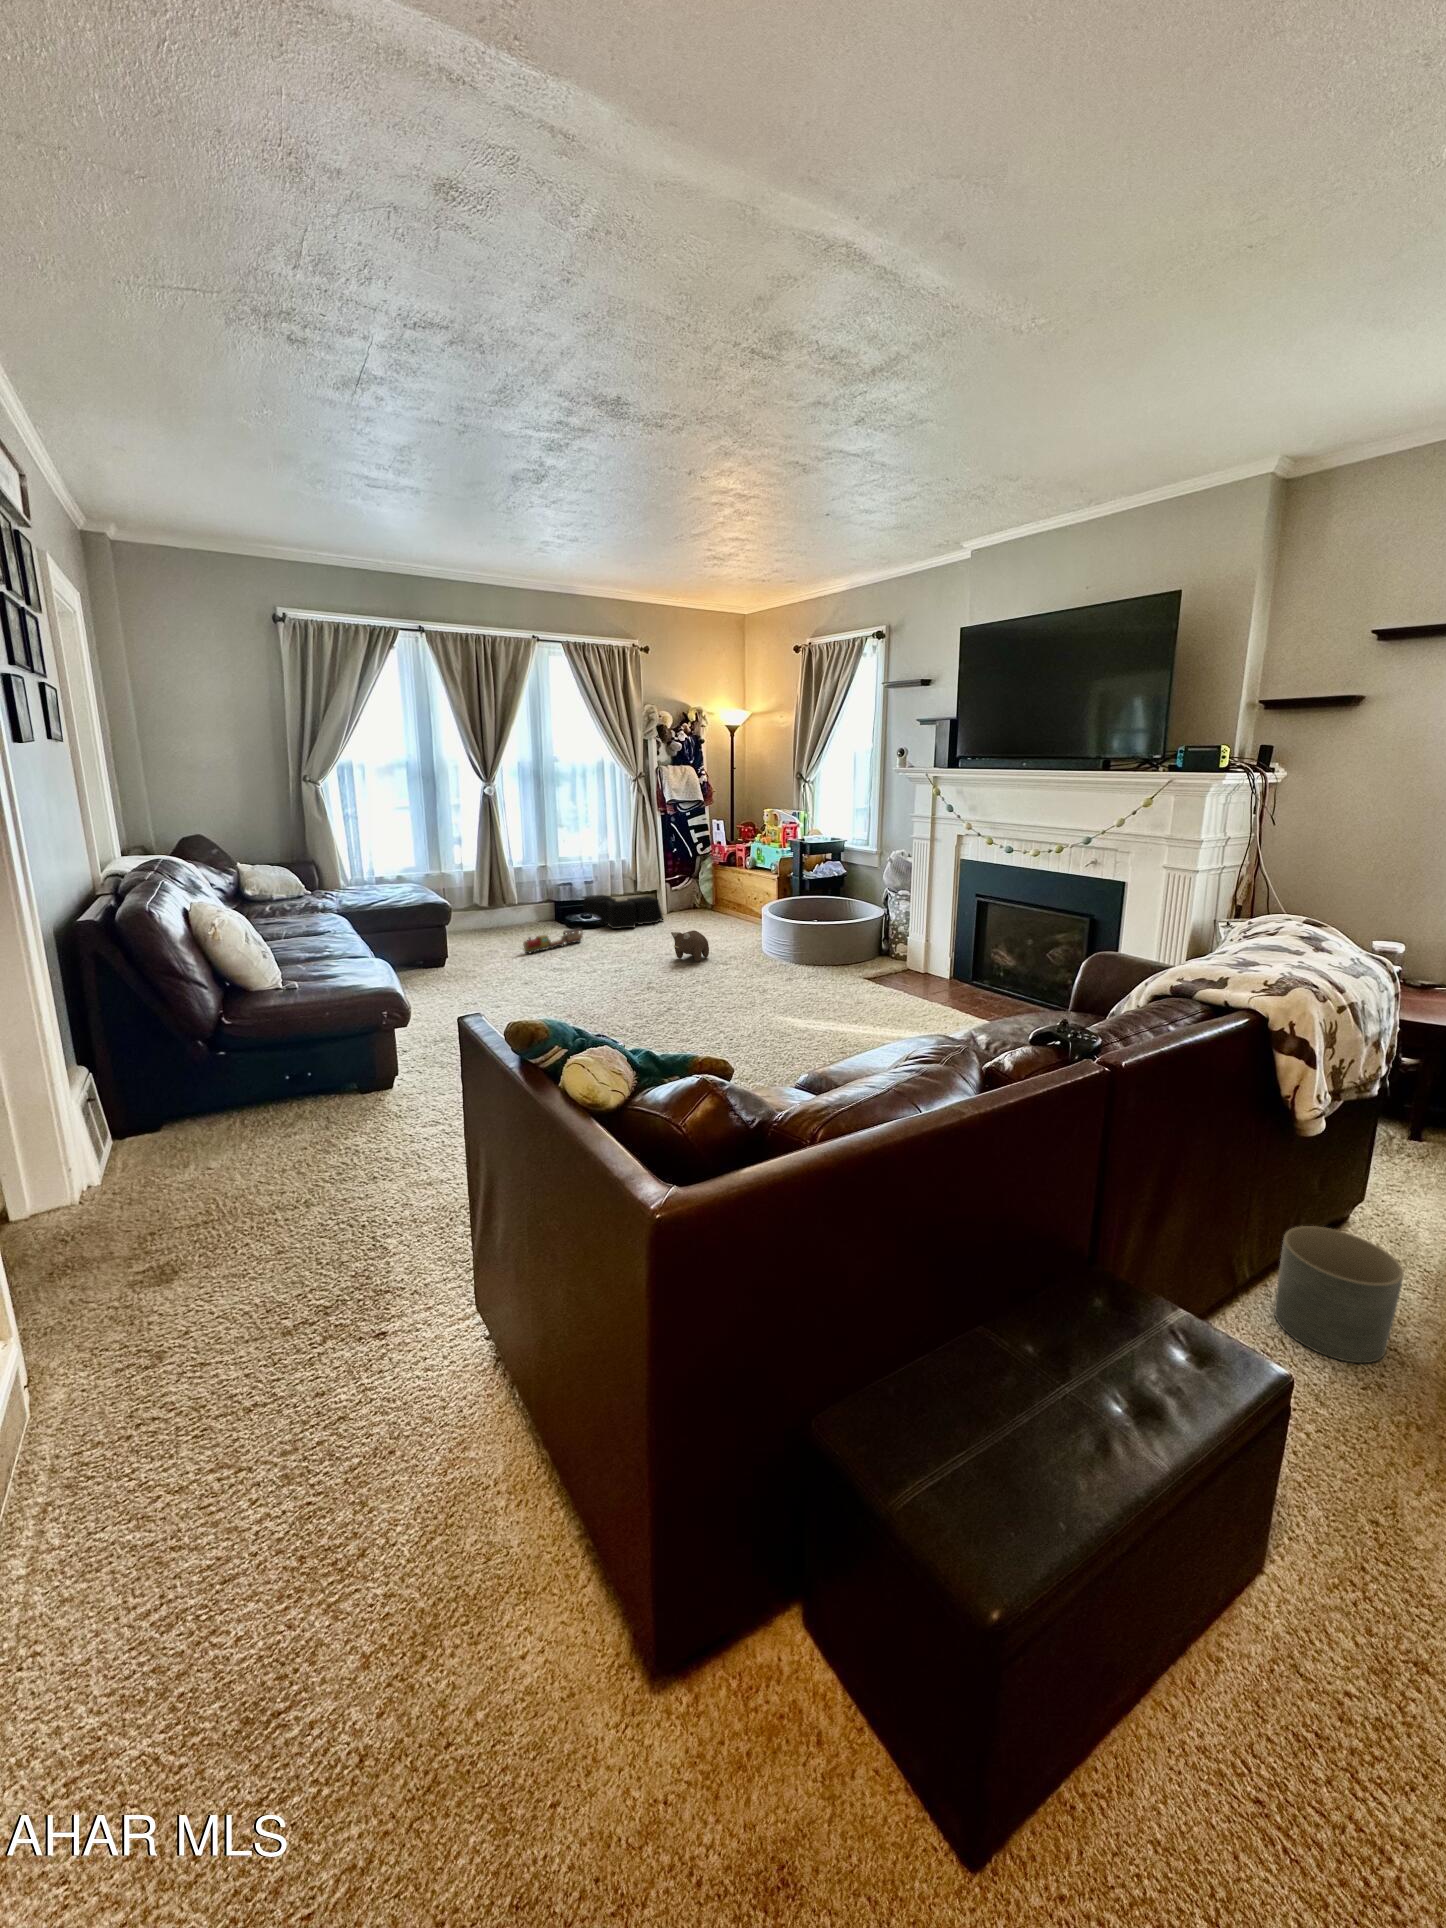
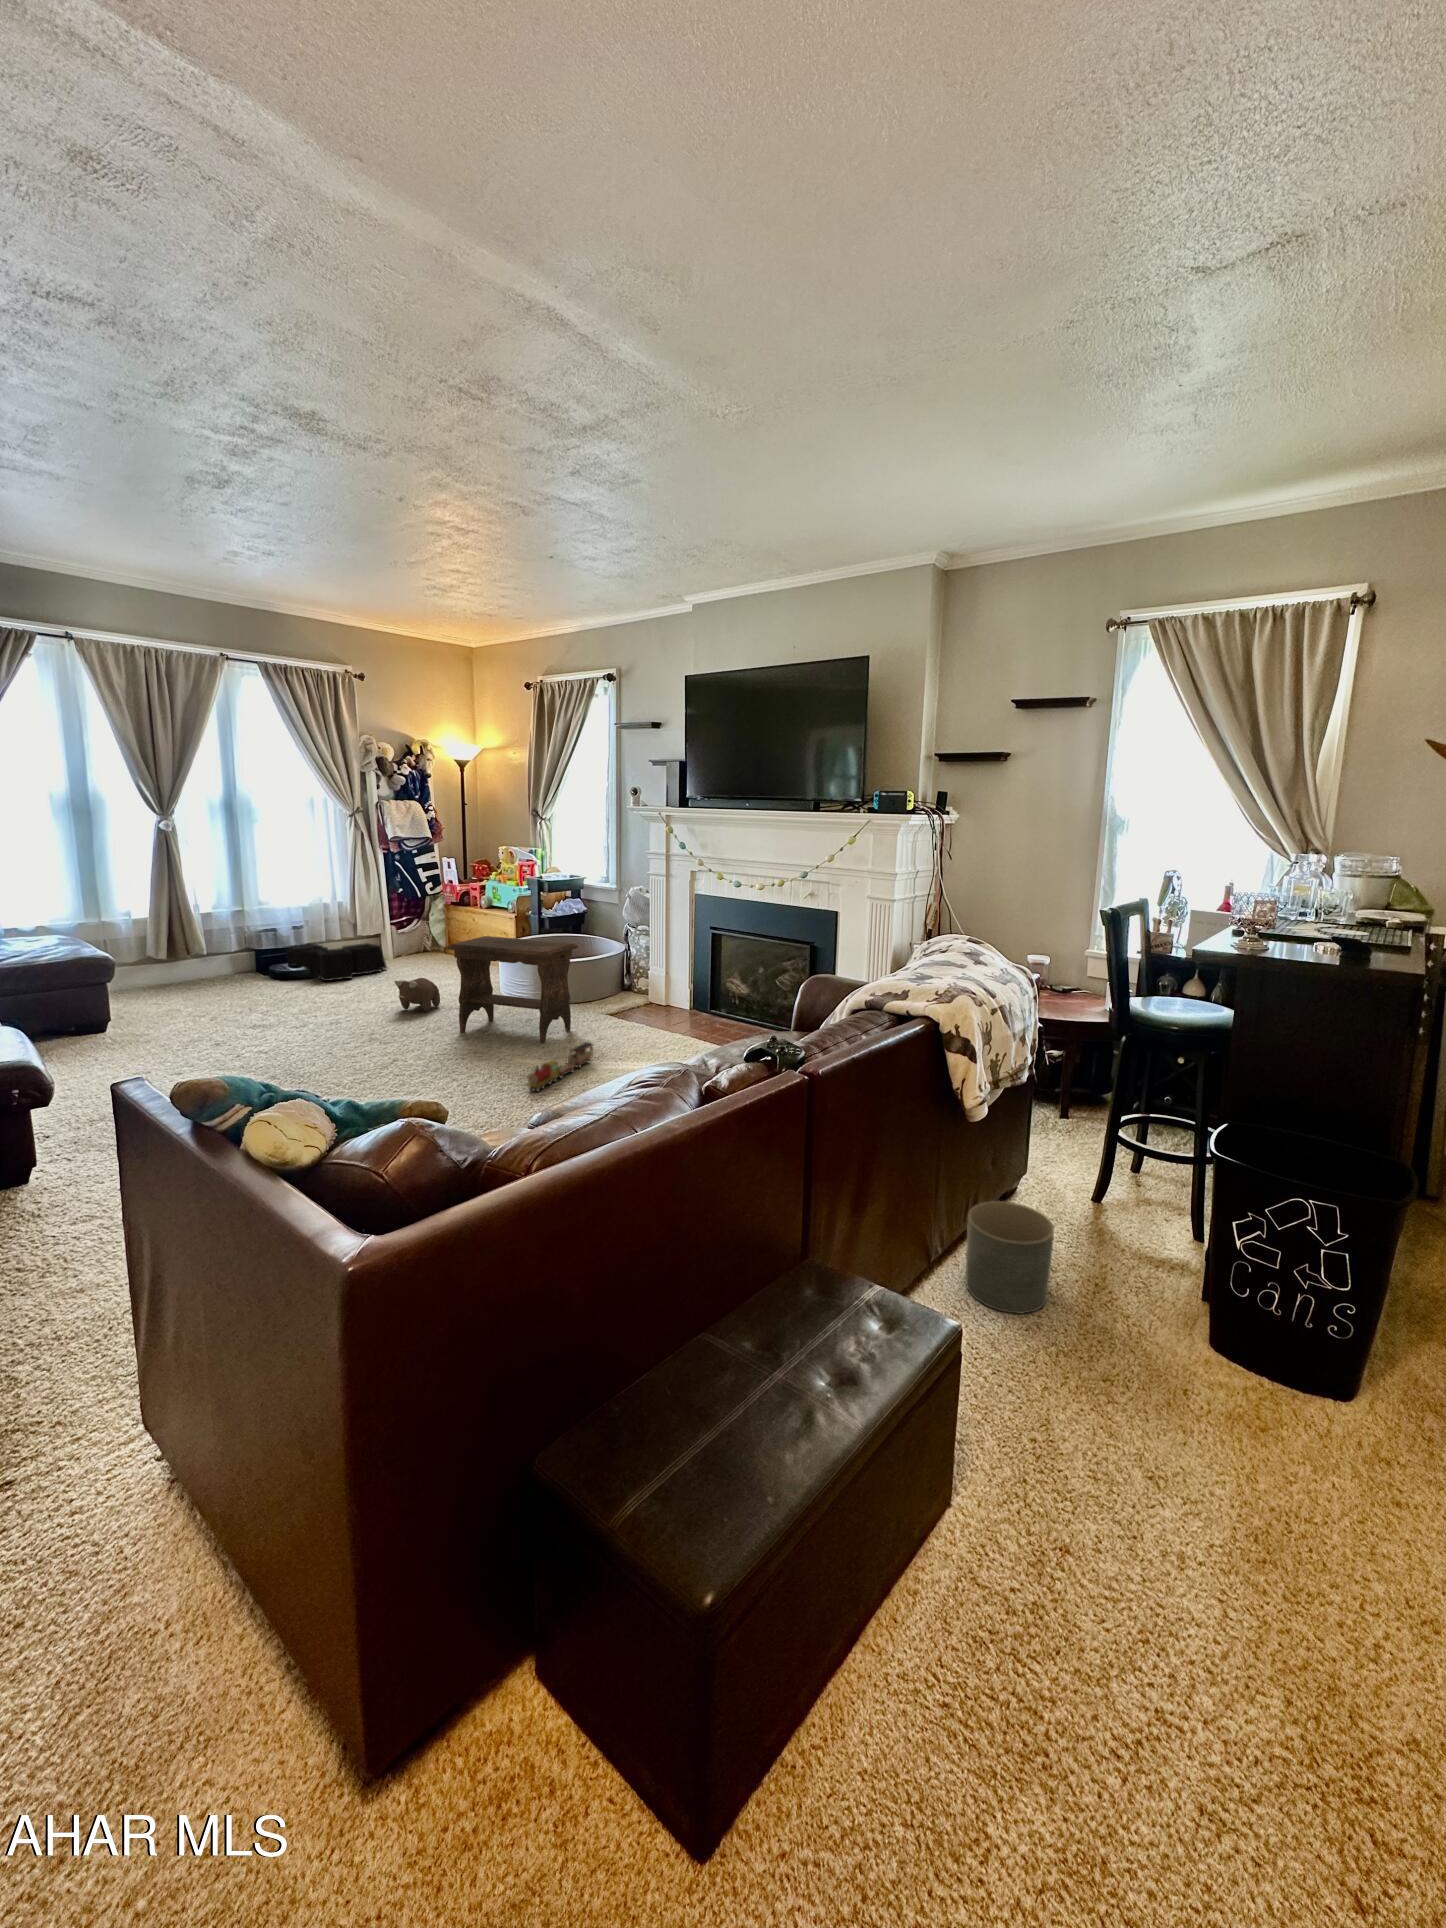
footstool: none [718,894,838,999] -> present [448,936,578,1043]
toy train: present [523,928,583,953] -> present [527,1042,593,1091]

